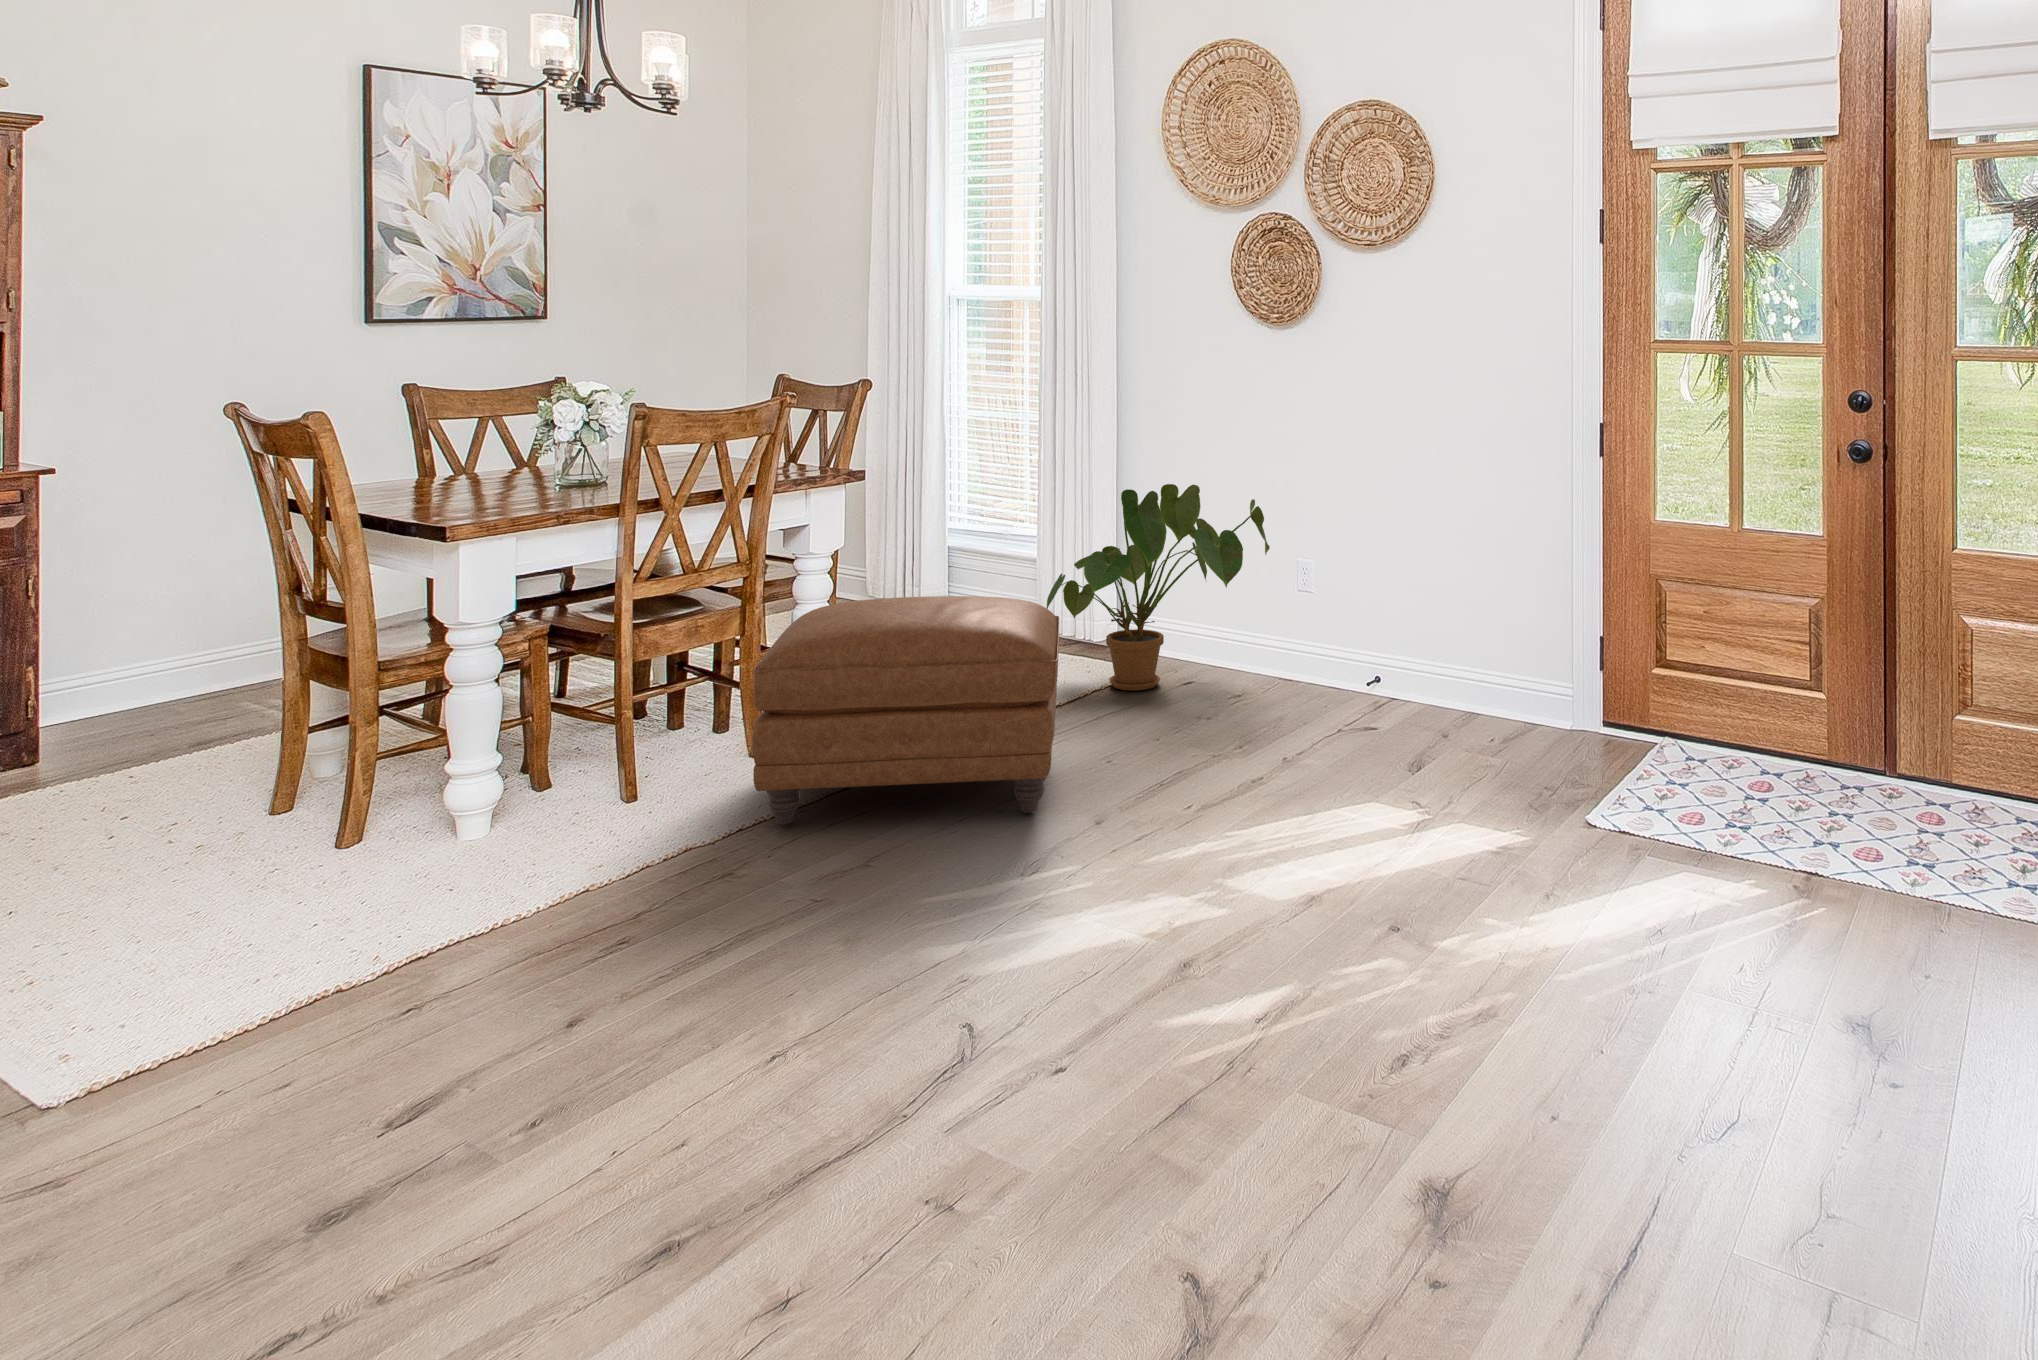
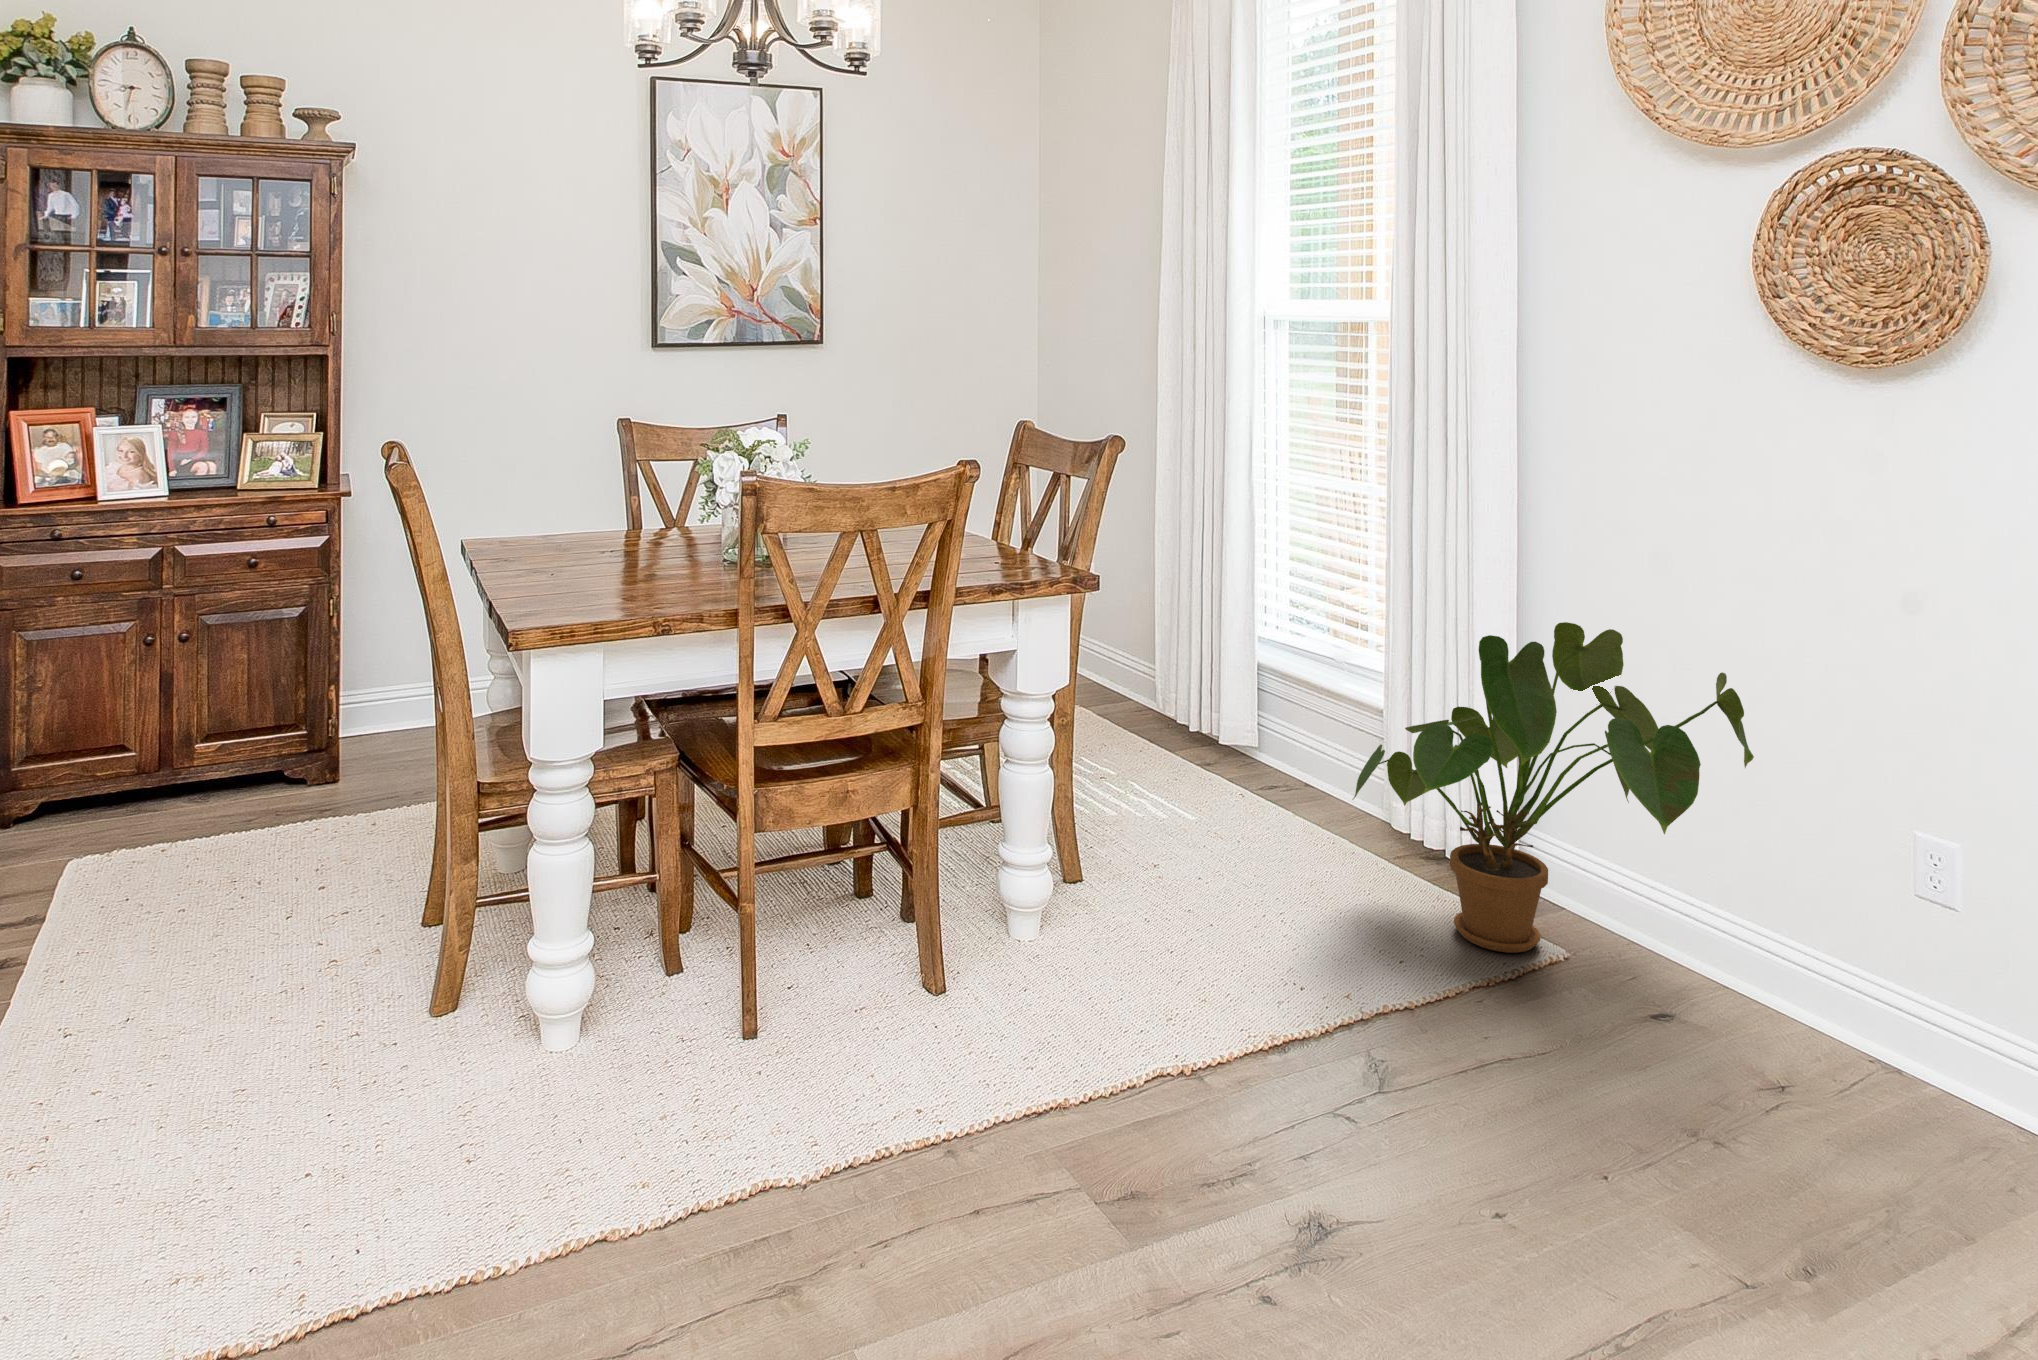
ottoman: present [753,596,1060,825] -> none [859,773,1350,1213]

